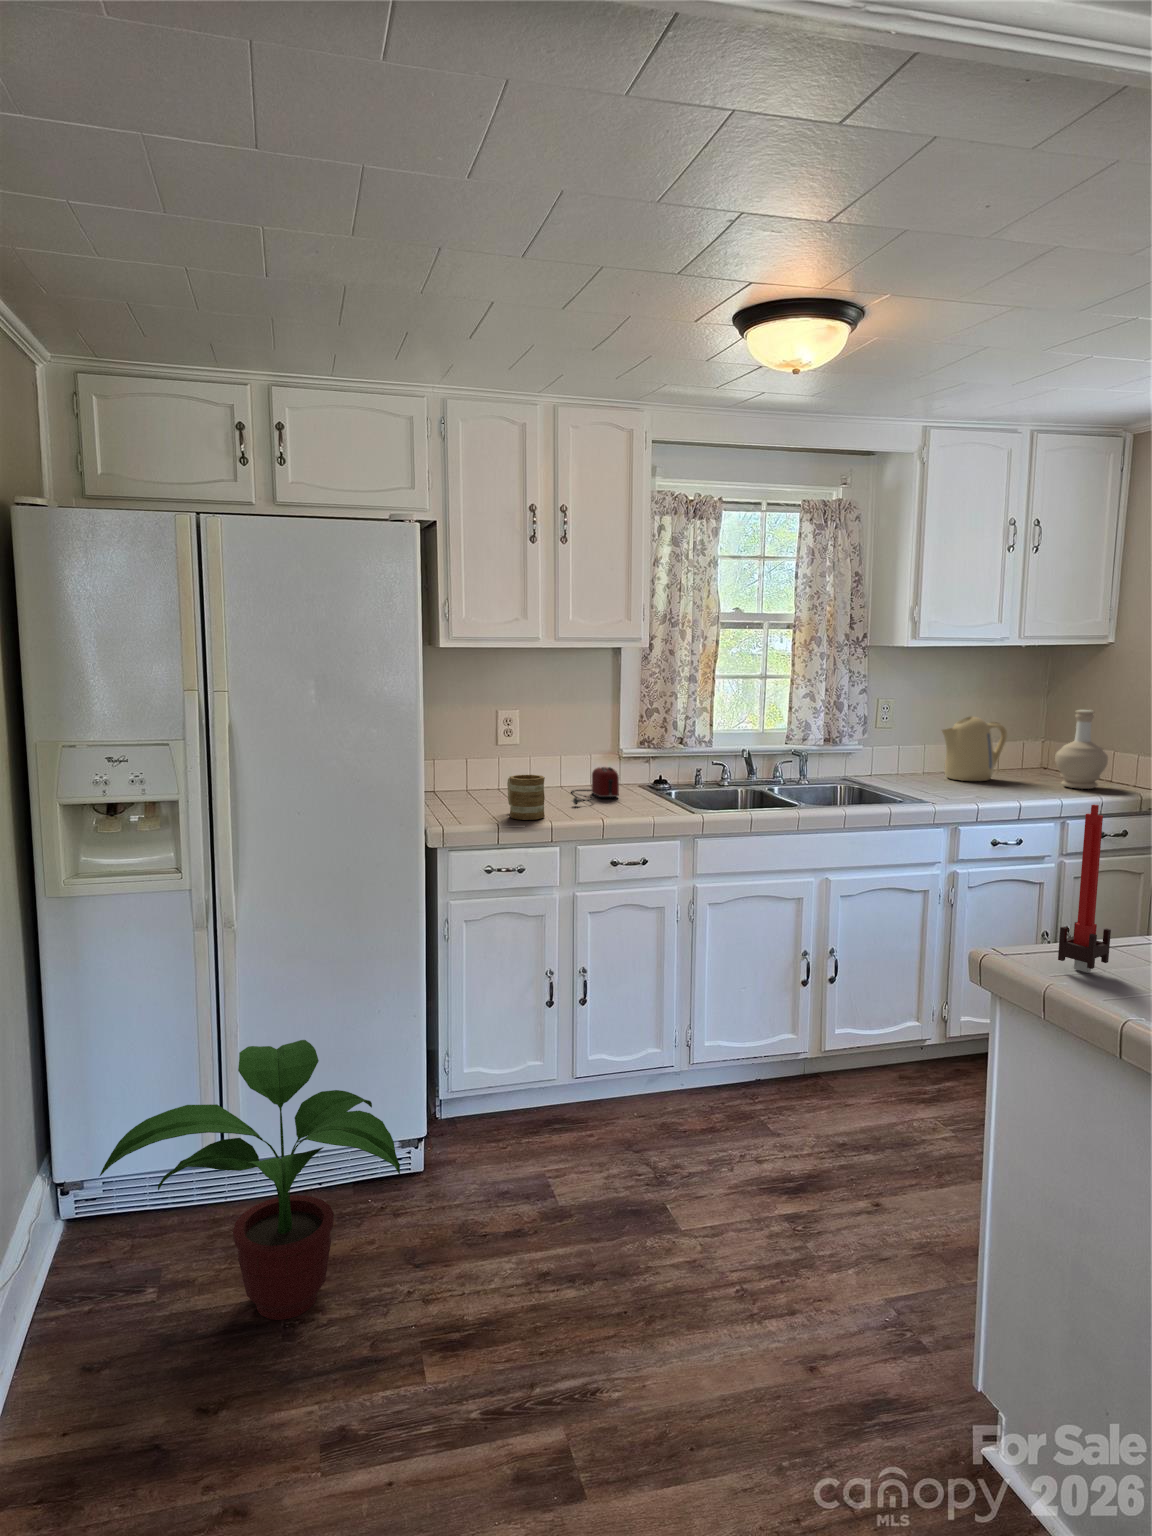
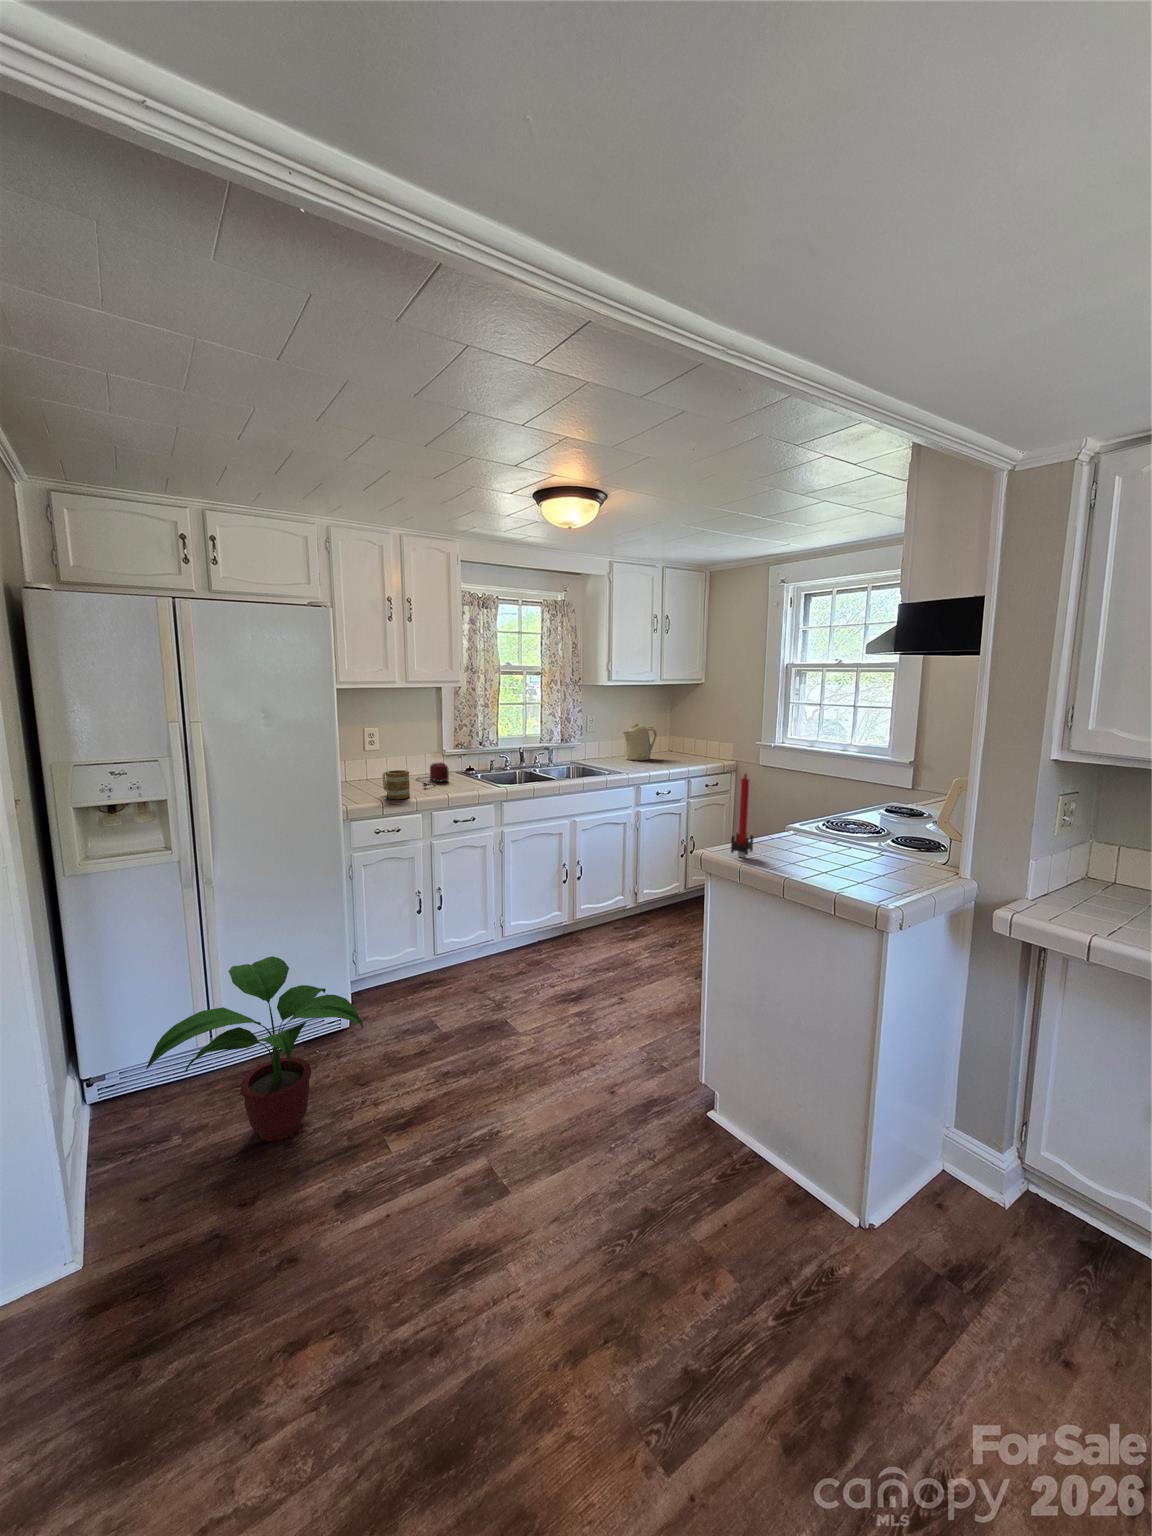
bottle: present [1055,710,1108,789] -> none [682,719,708,762]

